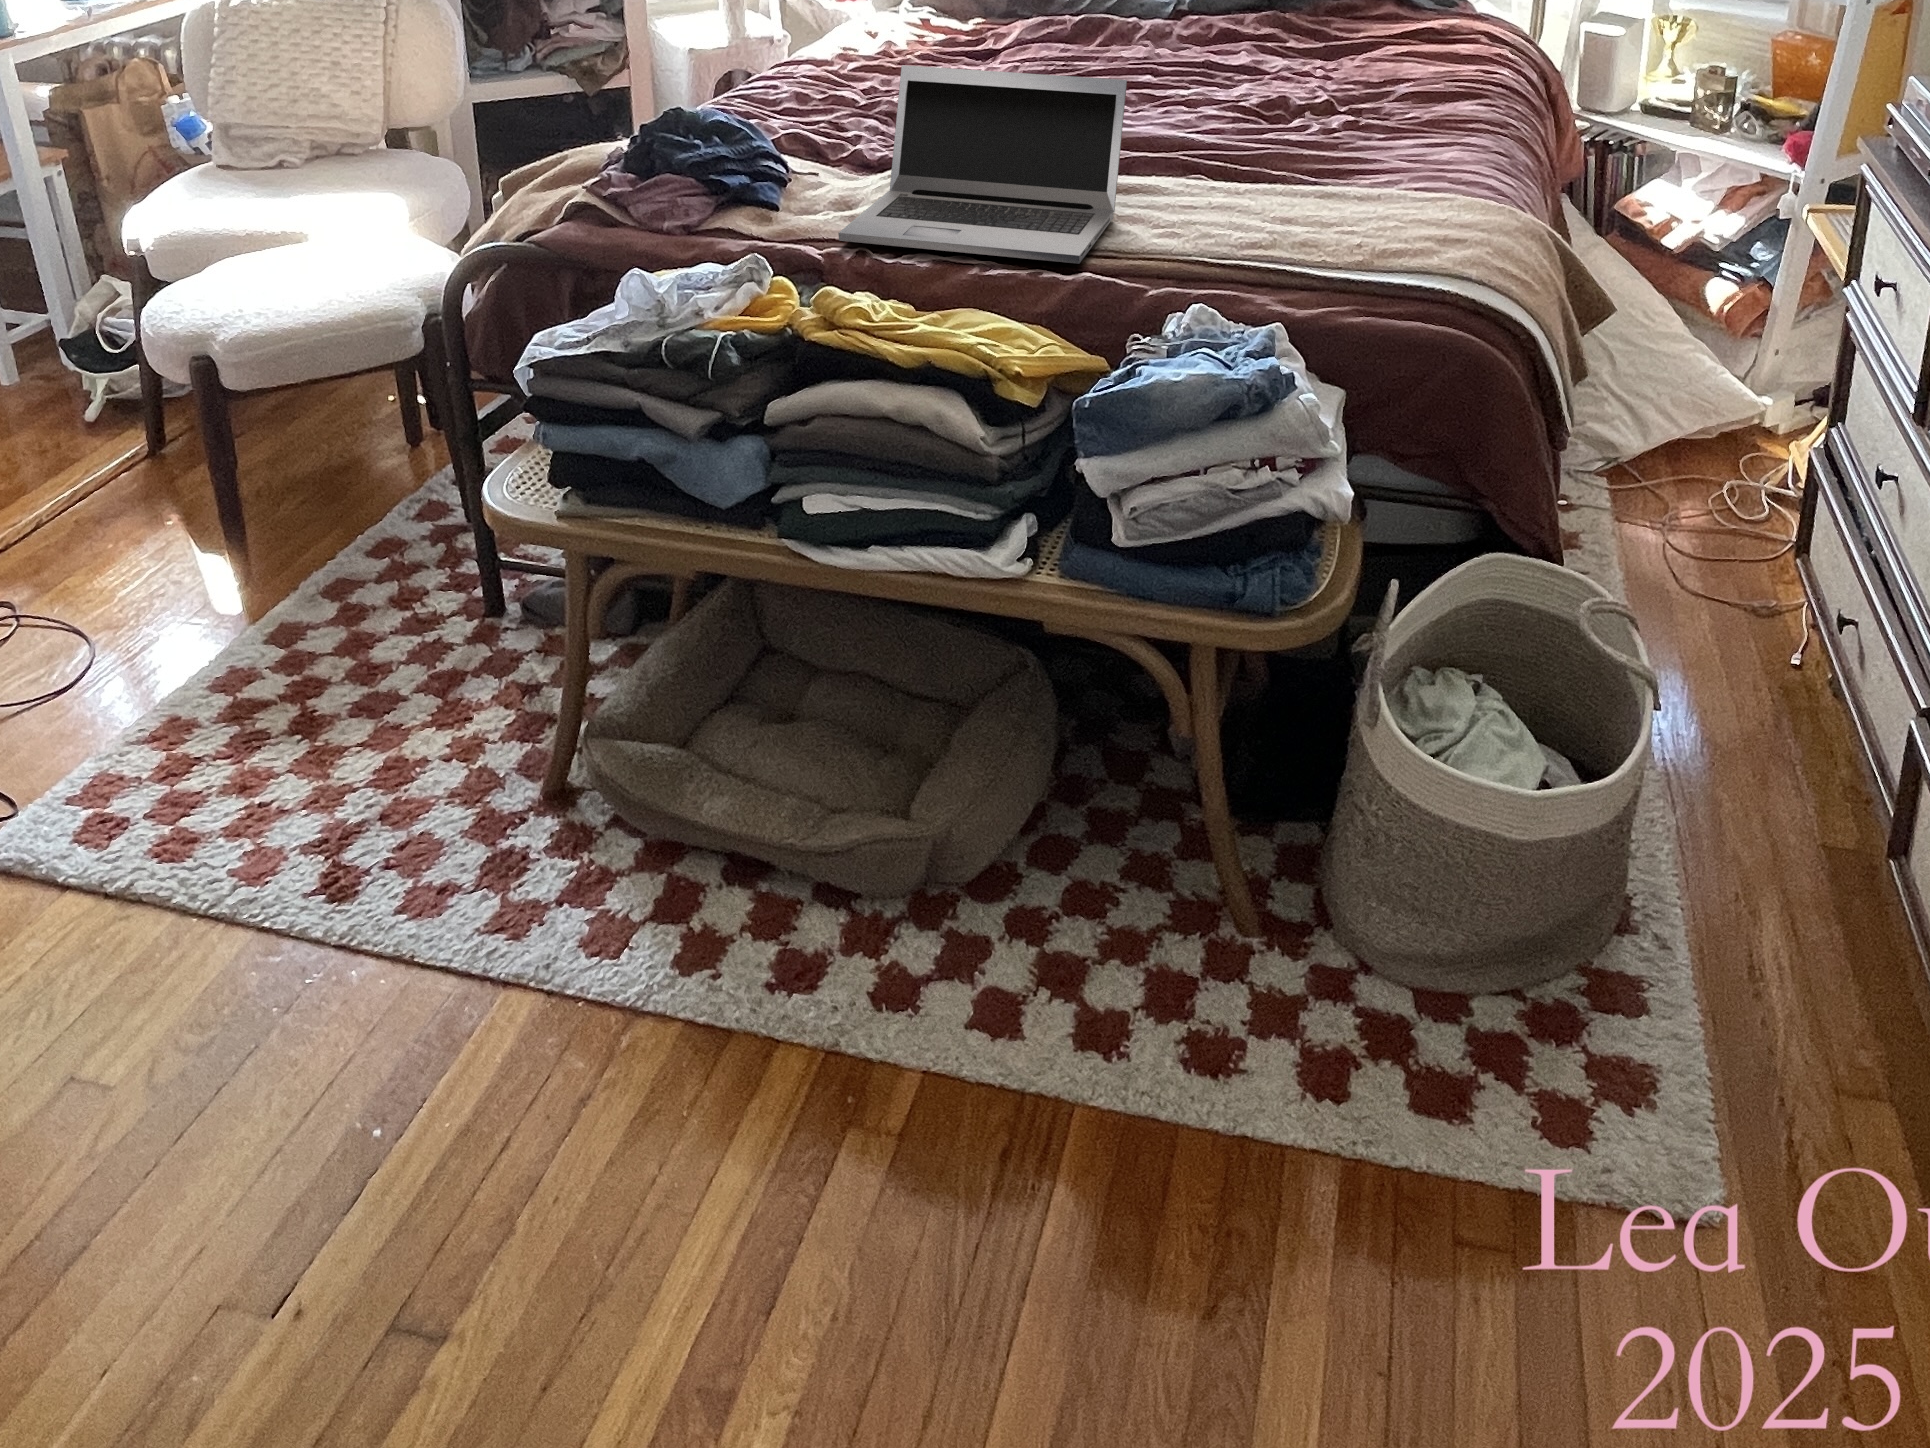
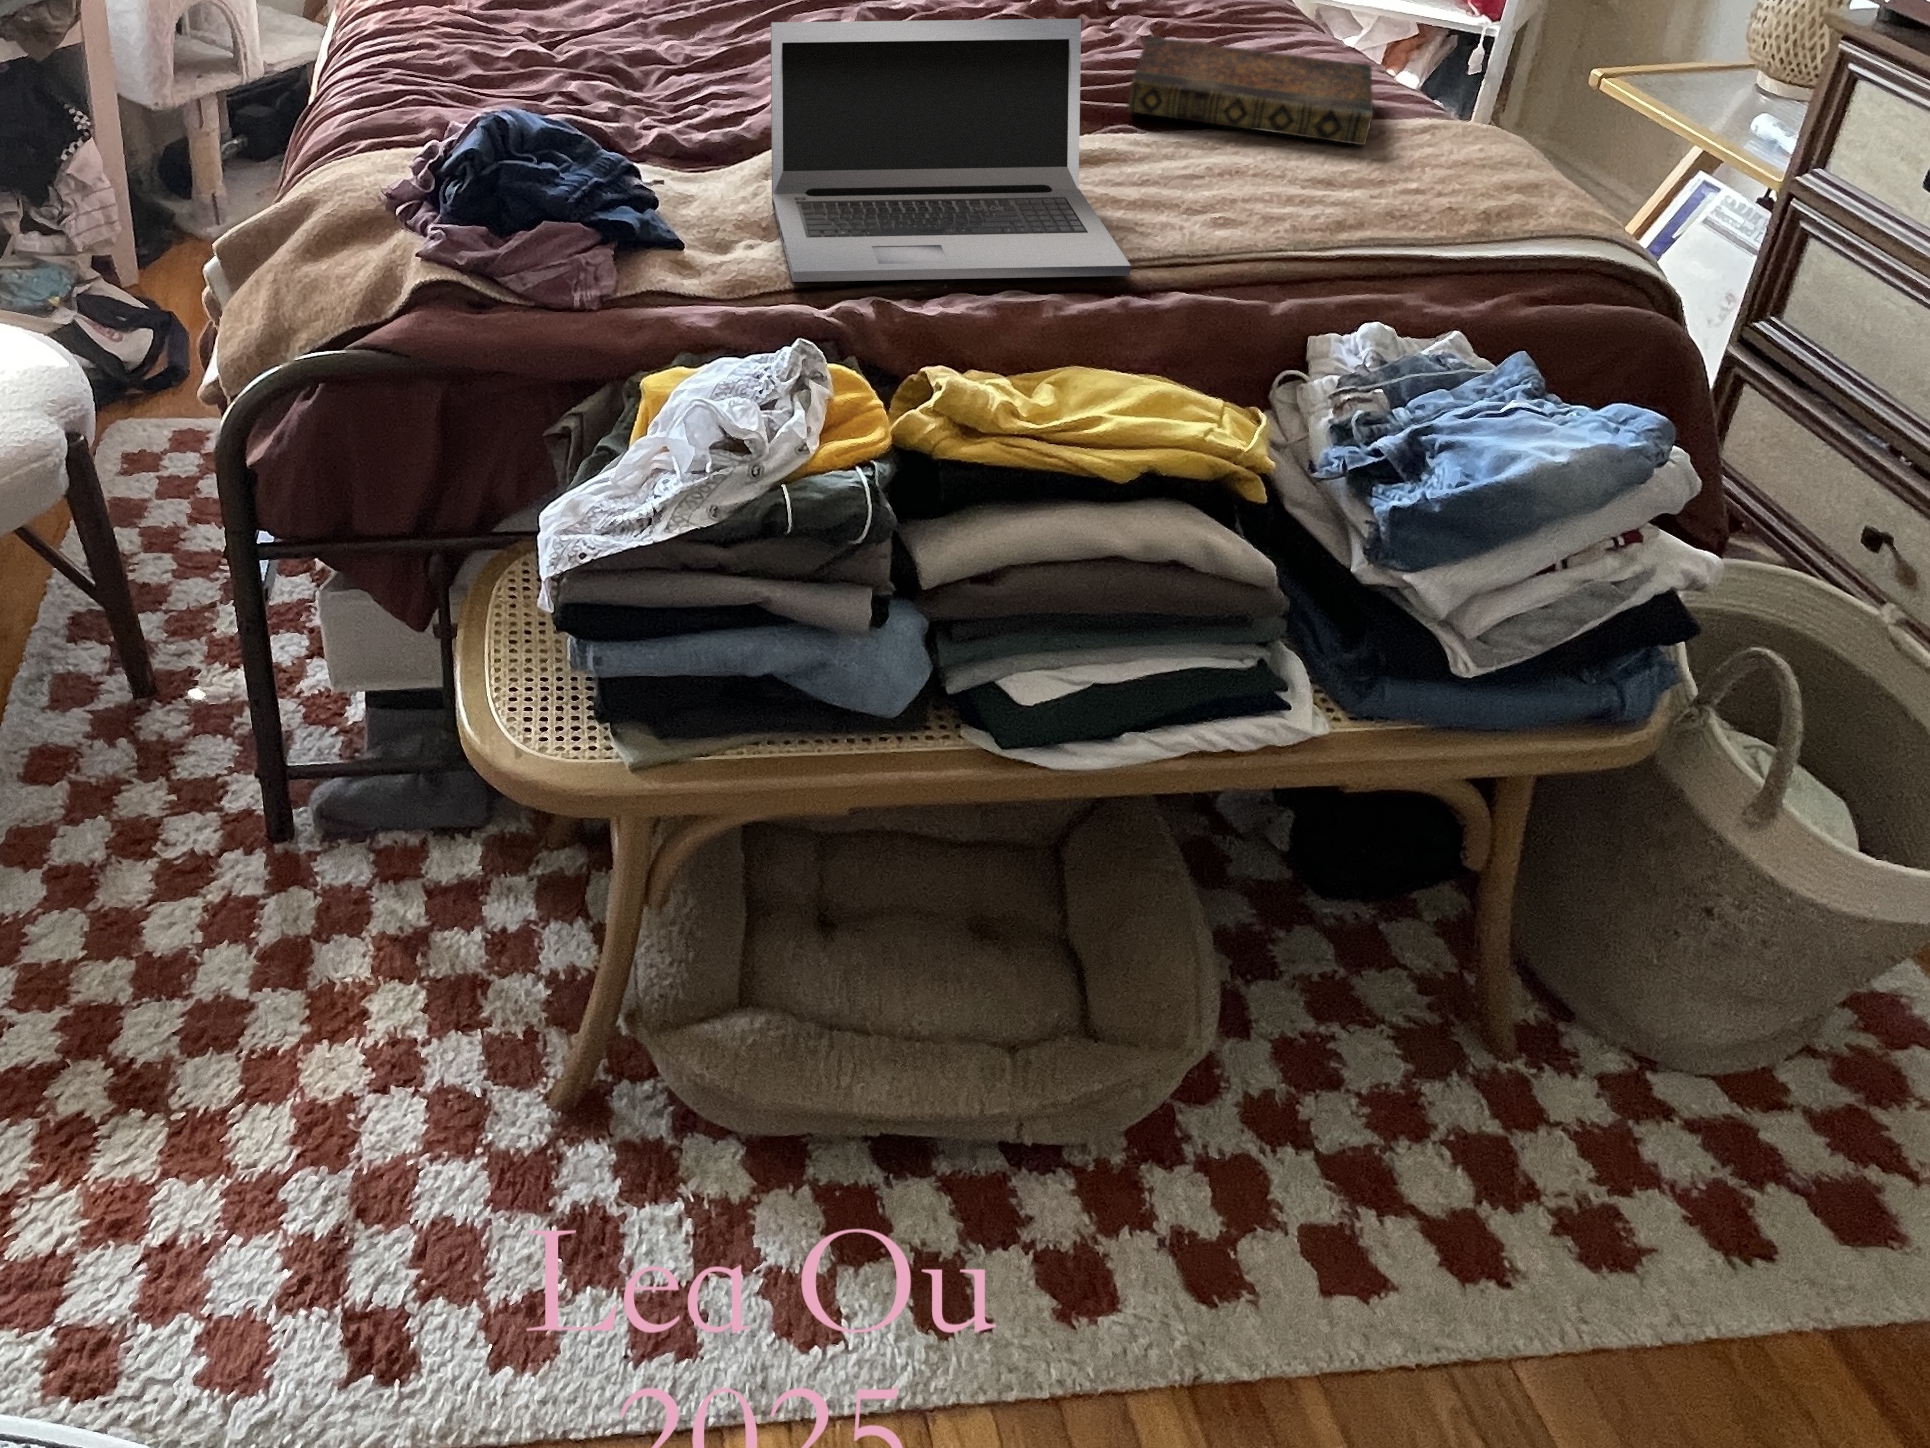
book: none [1225,119,1448,208] -> present [1127,36,1373,145]

